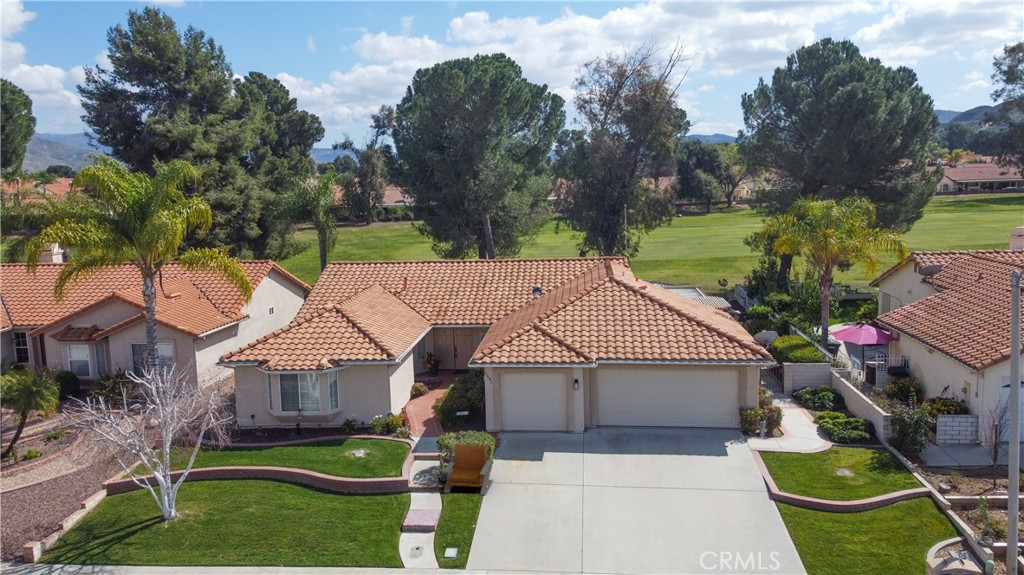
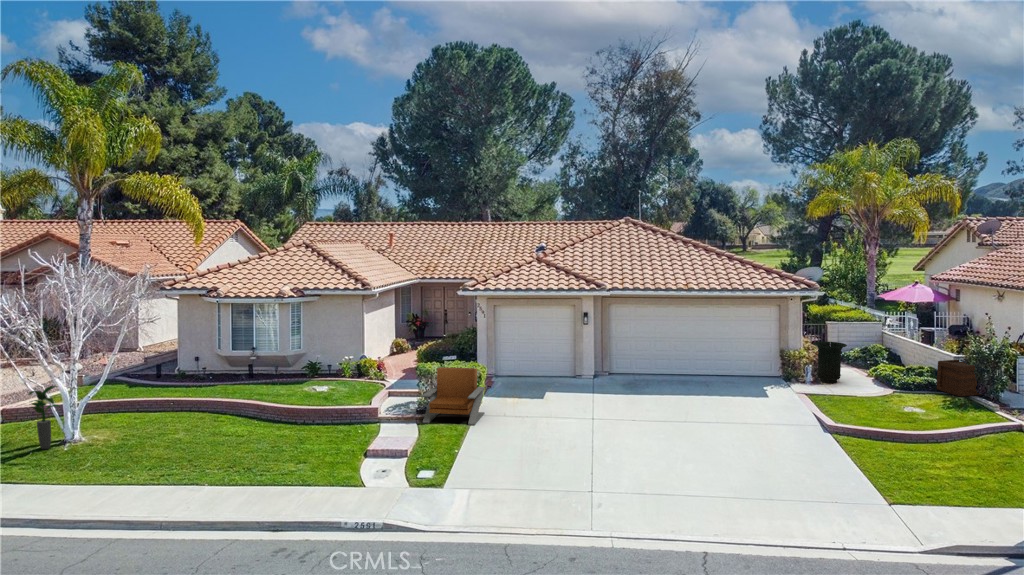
trash can: none [766,403,794,440] -> present [813,342,847,383]
wooden crate: none [866,422,906,457] -> present [937,360,982,397]
potted plant: none [137,477,161,527] -> present [28,386,59,449]

